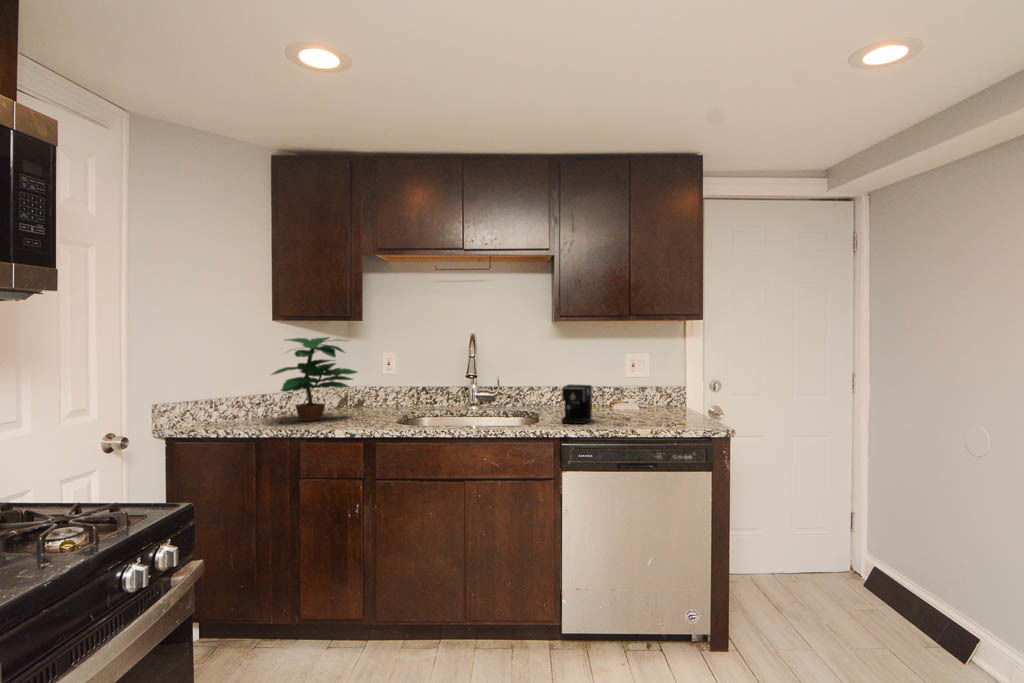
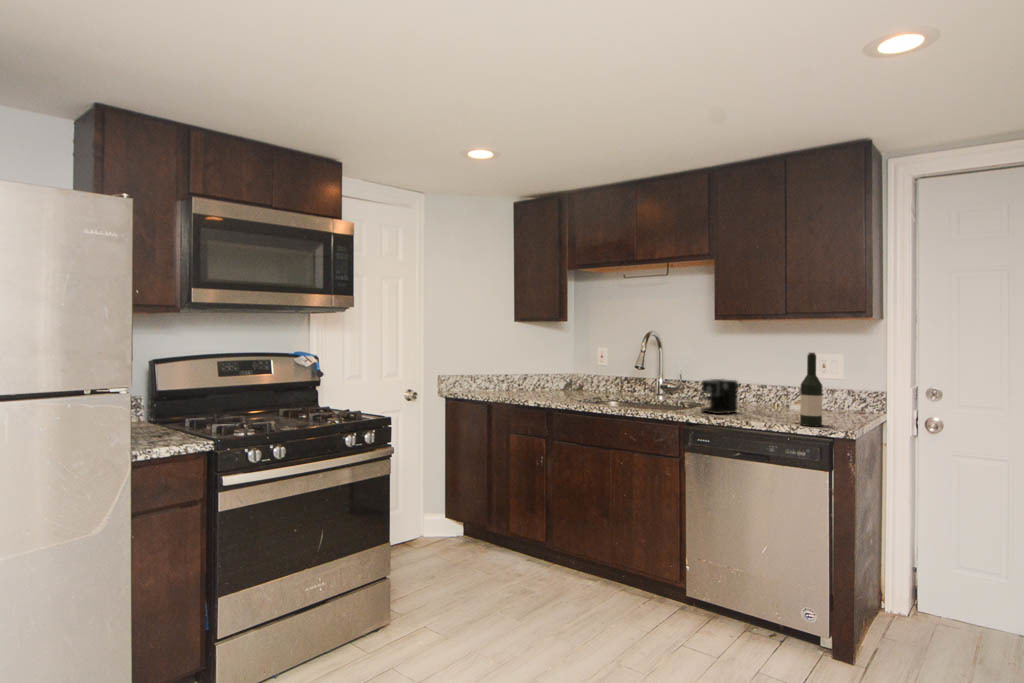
potted plant: present [272,337,357,421] -> none [504,335,566,395]
wine bottle: none [674,354,695,428] -> present [800,353,822,426]

